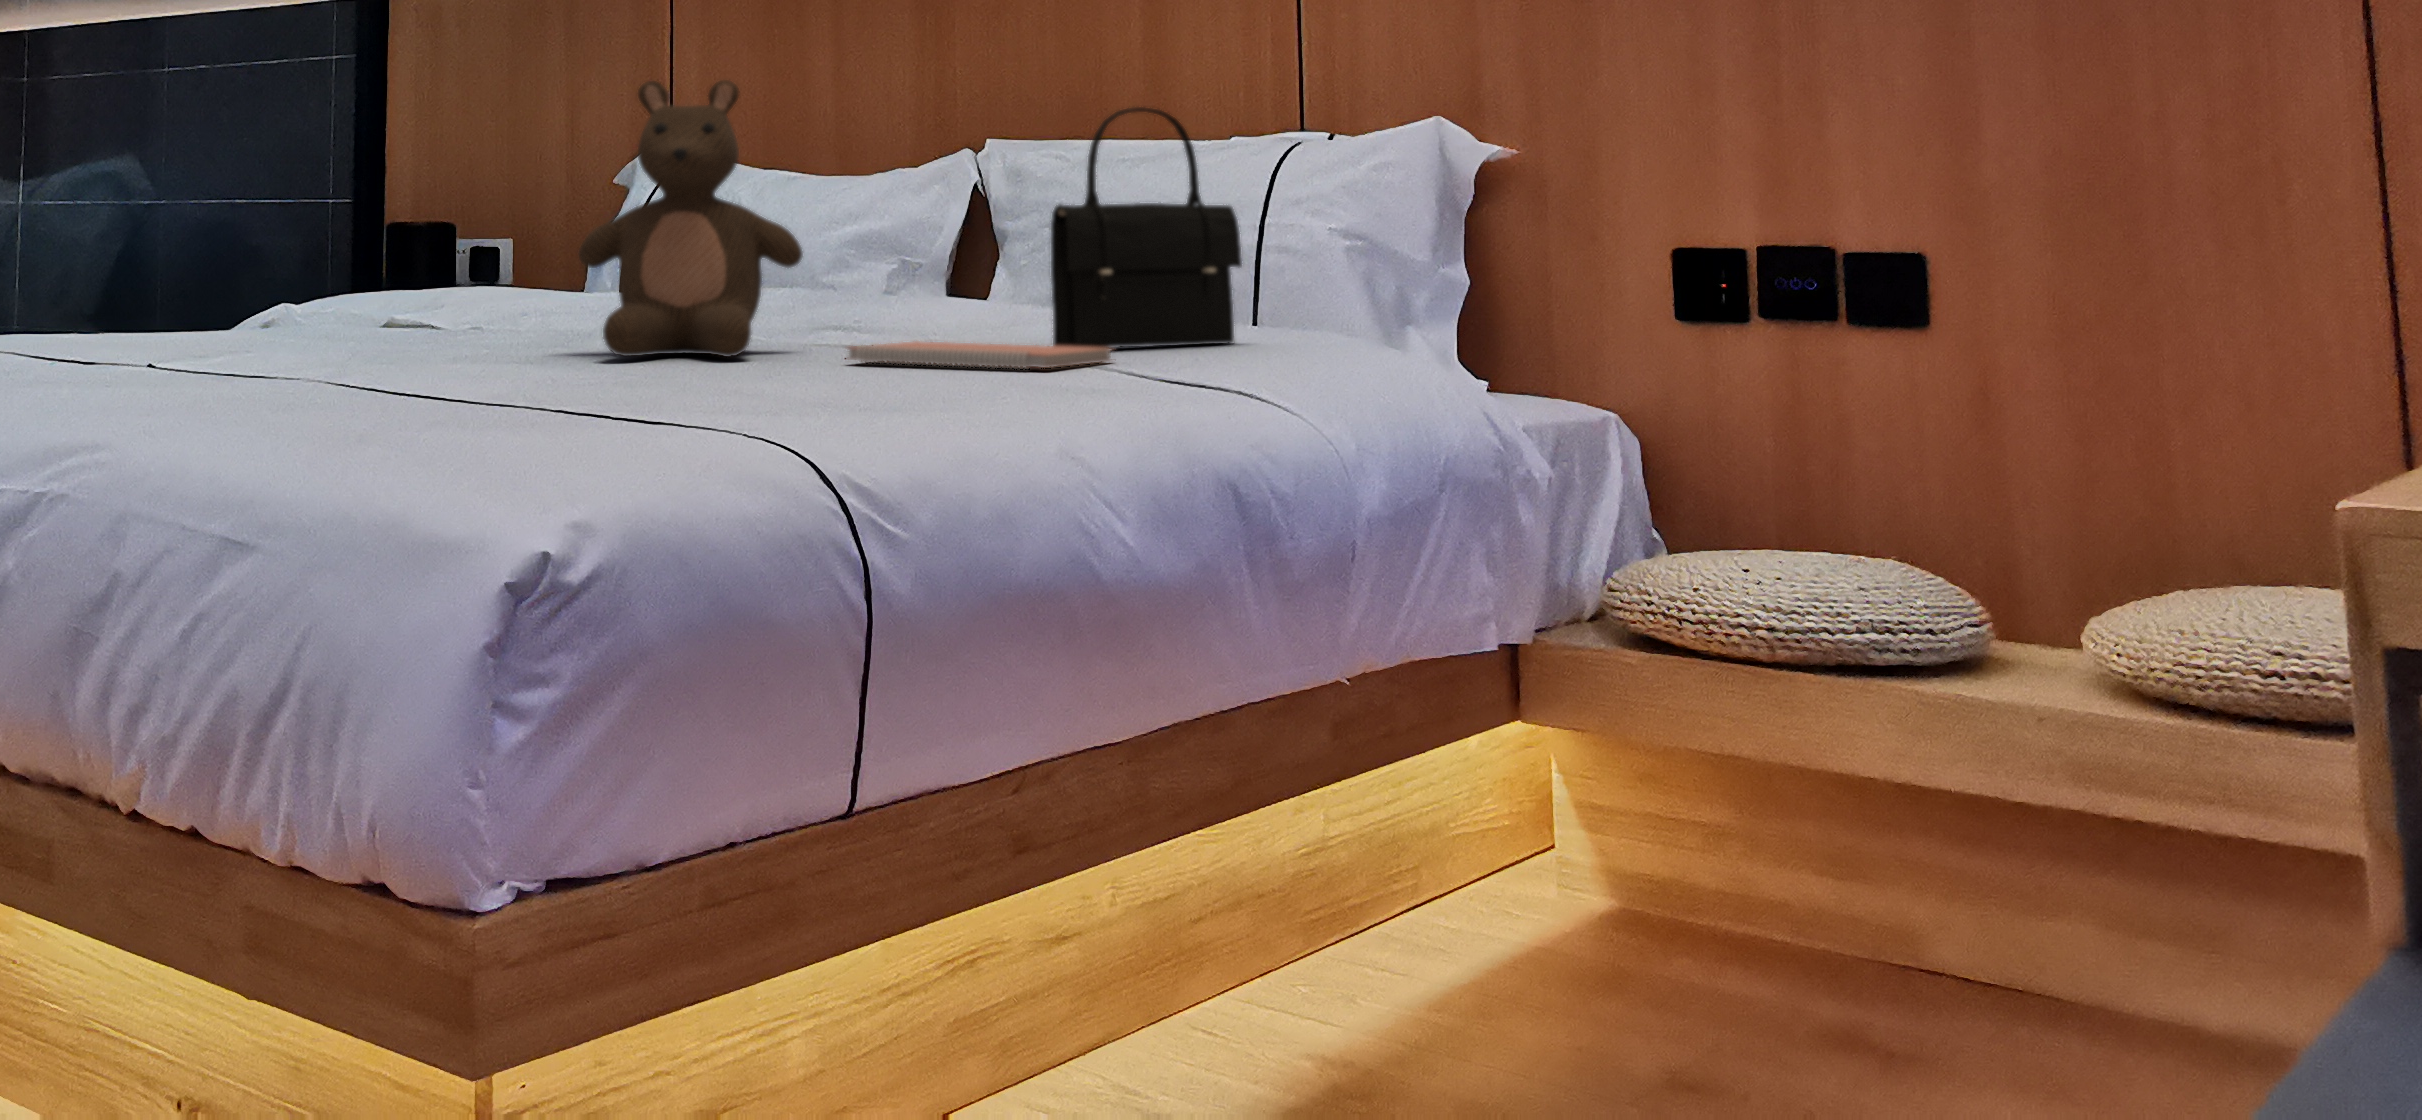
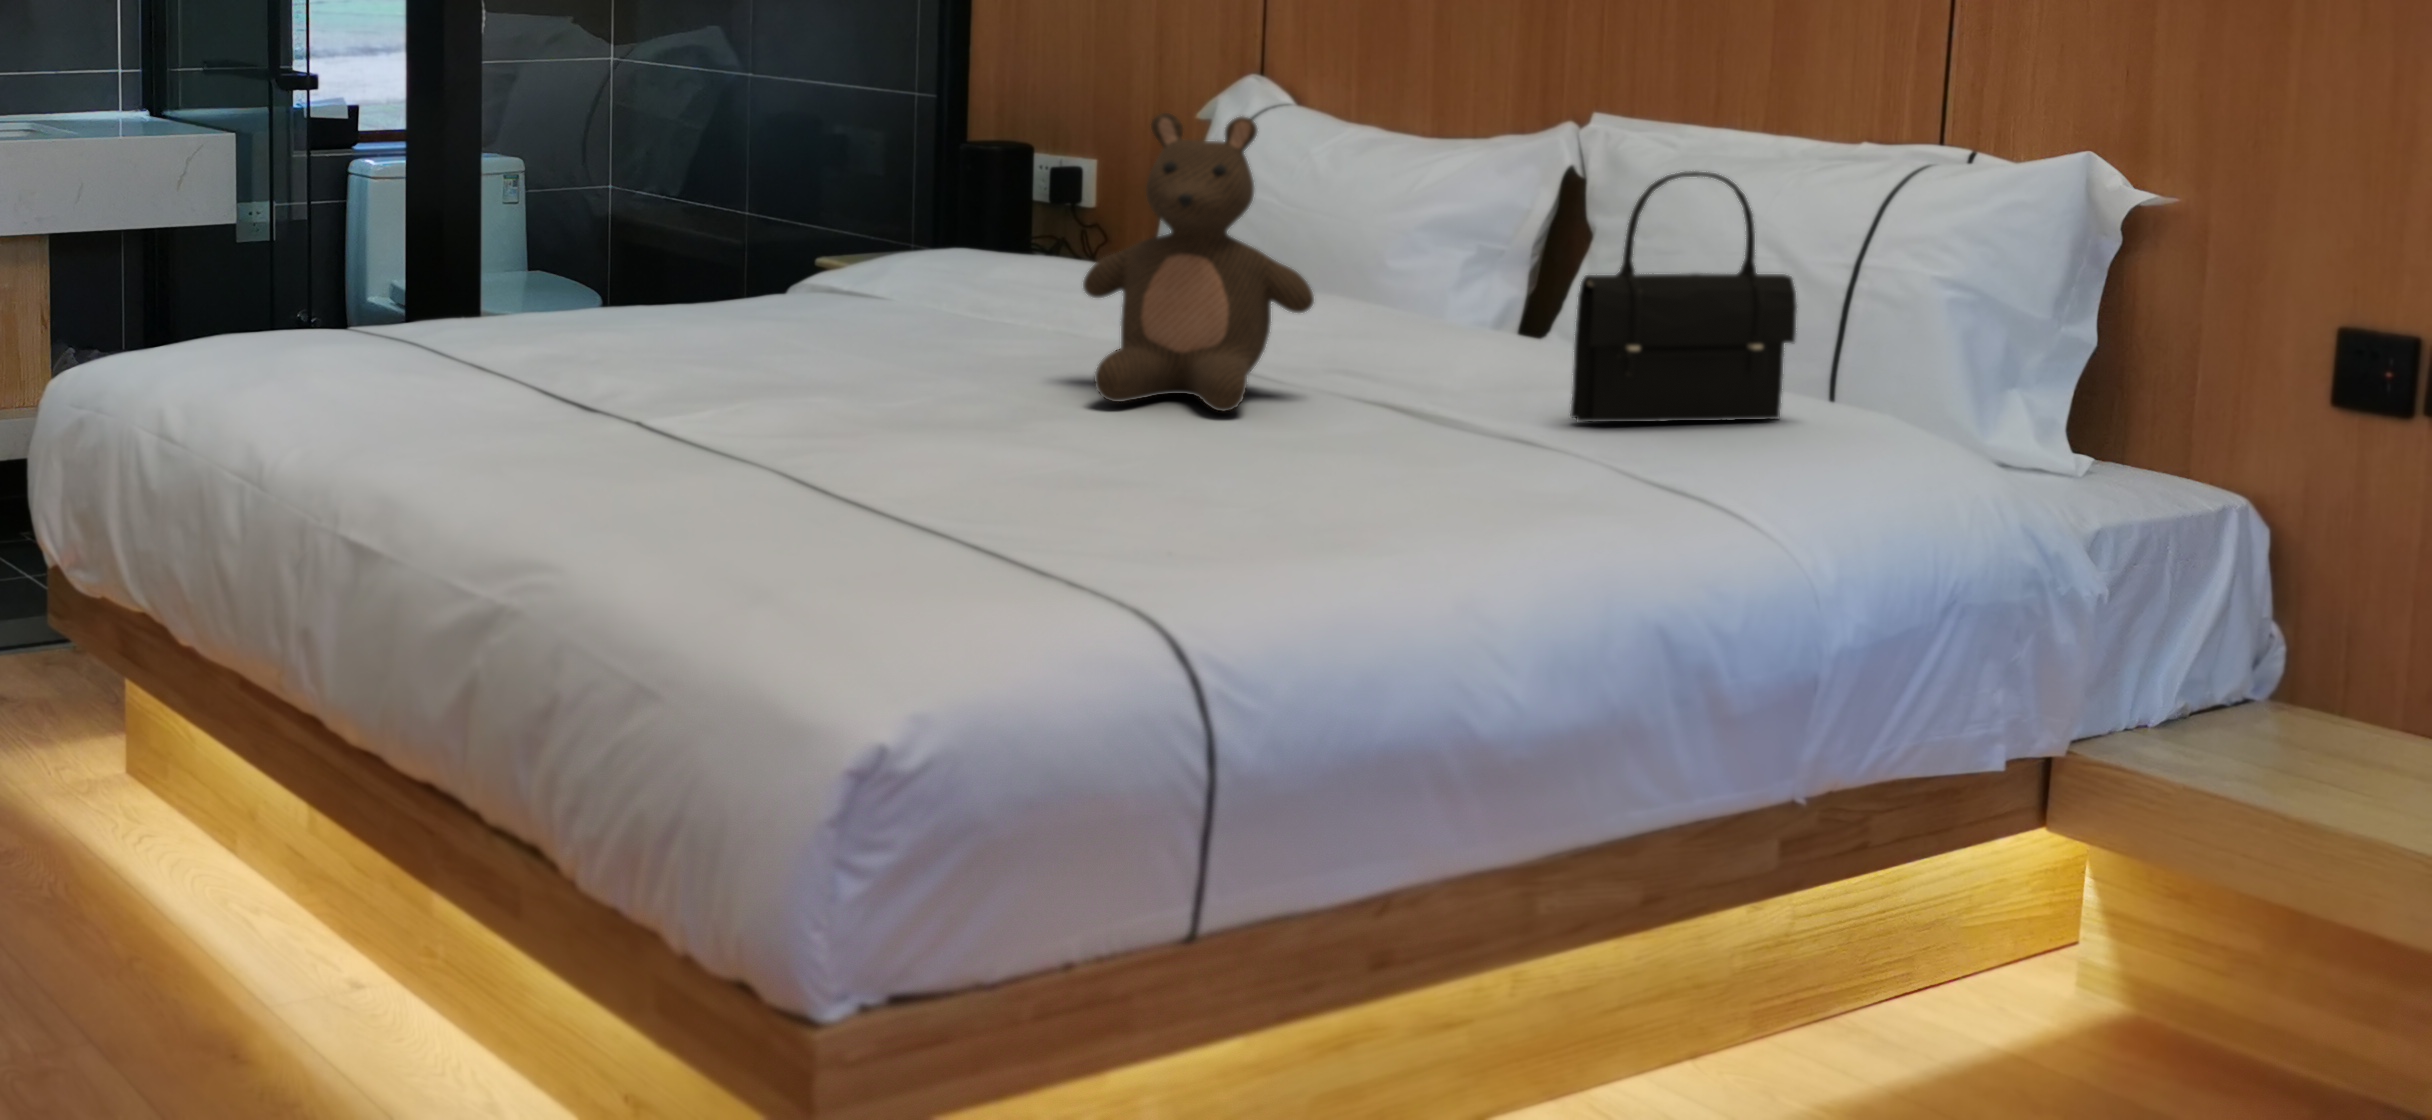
notebook: present [848,341,1114,369] -> none [1332,407,1618,478]

